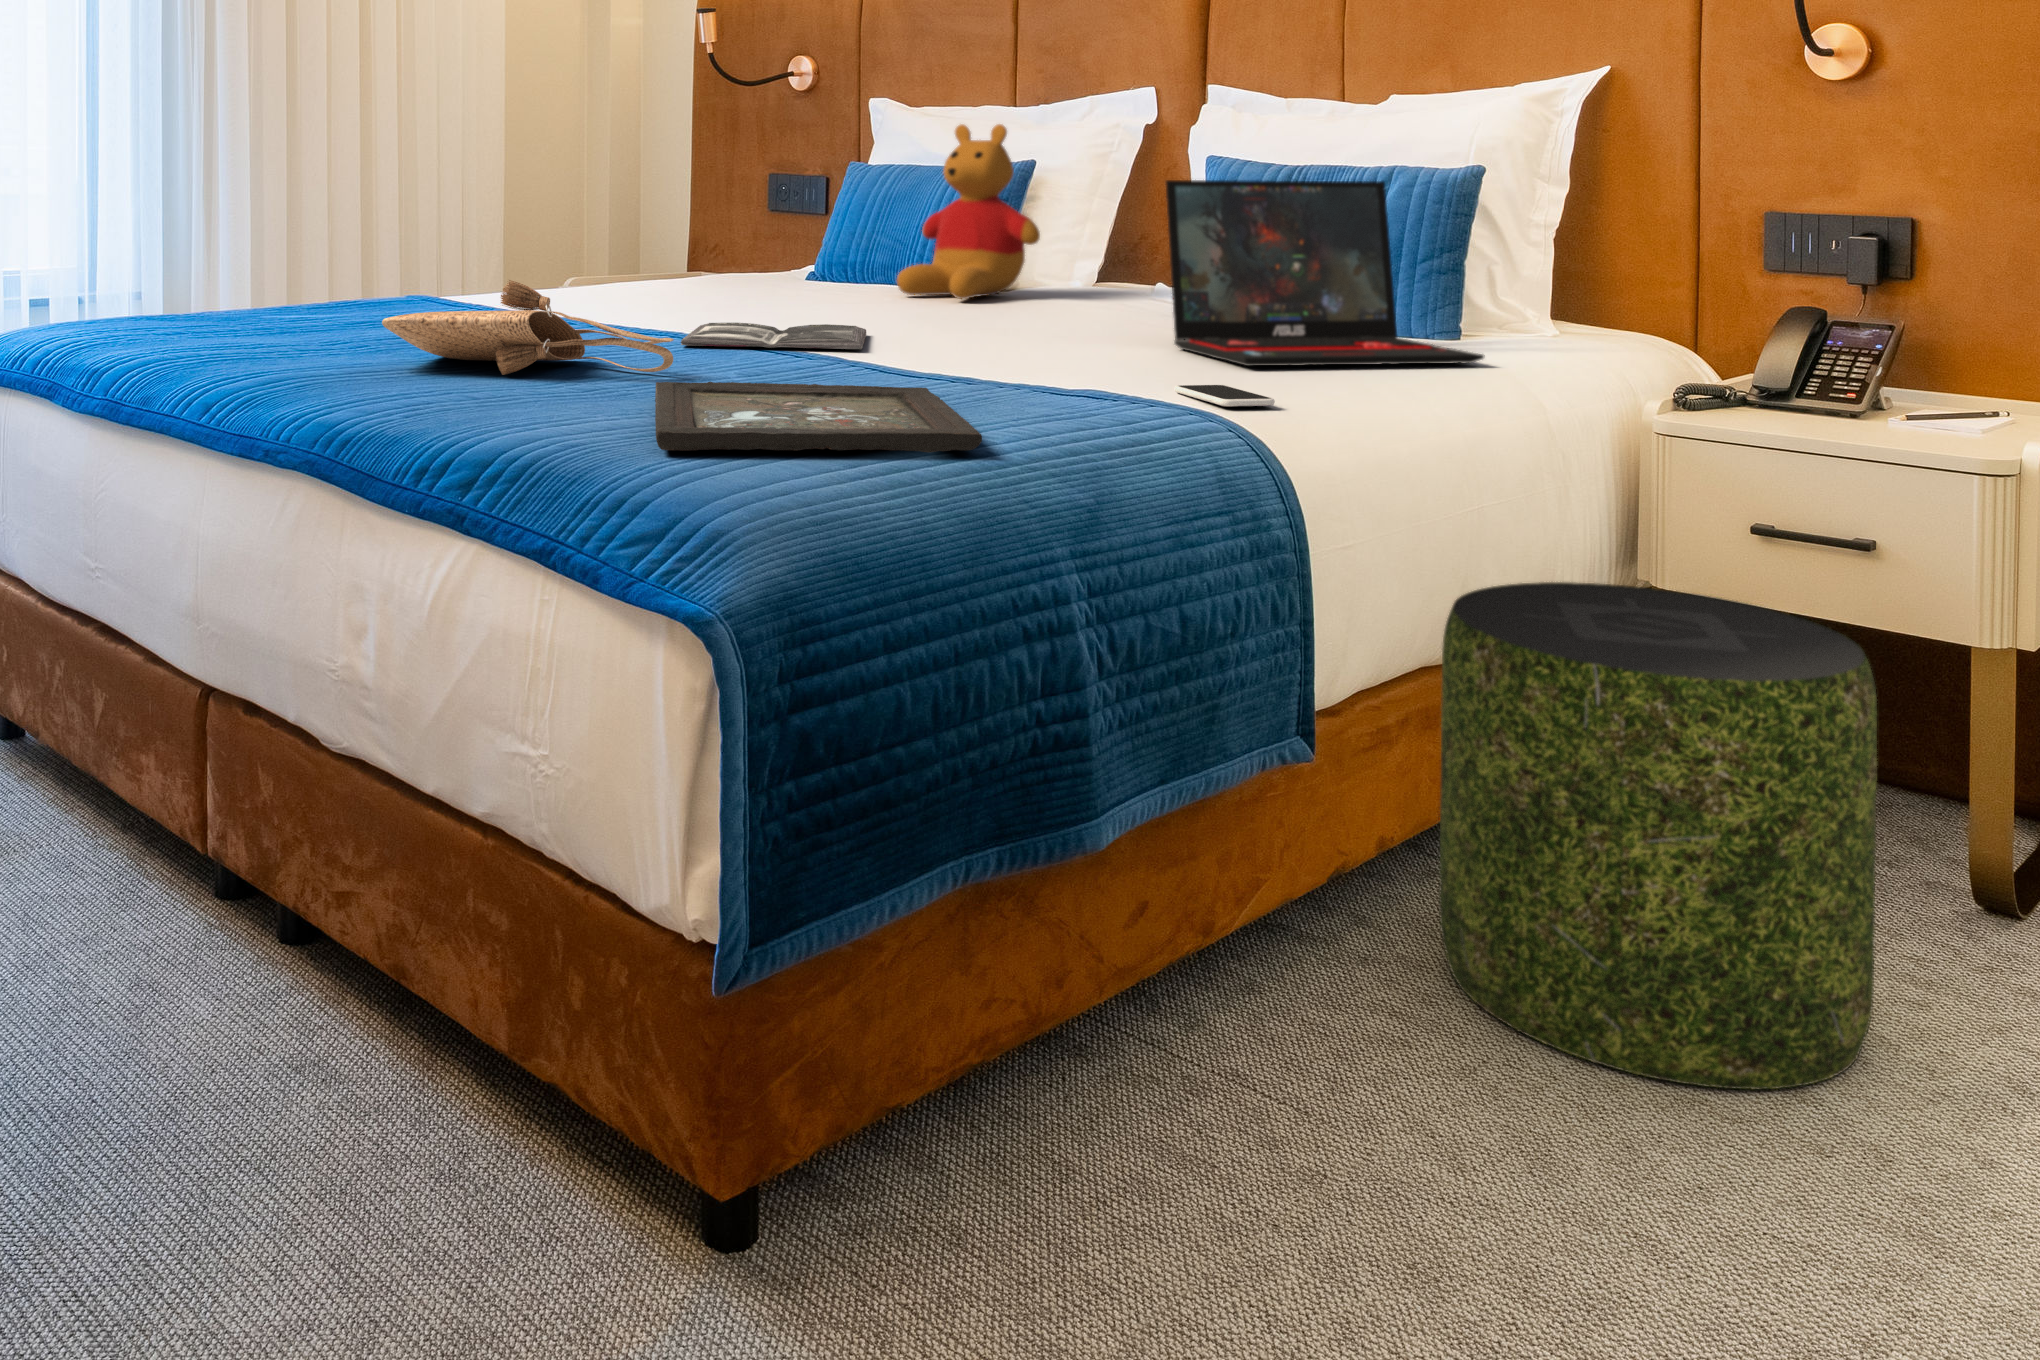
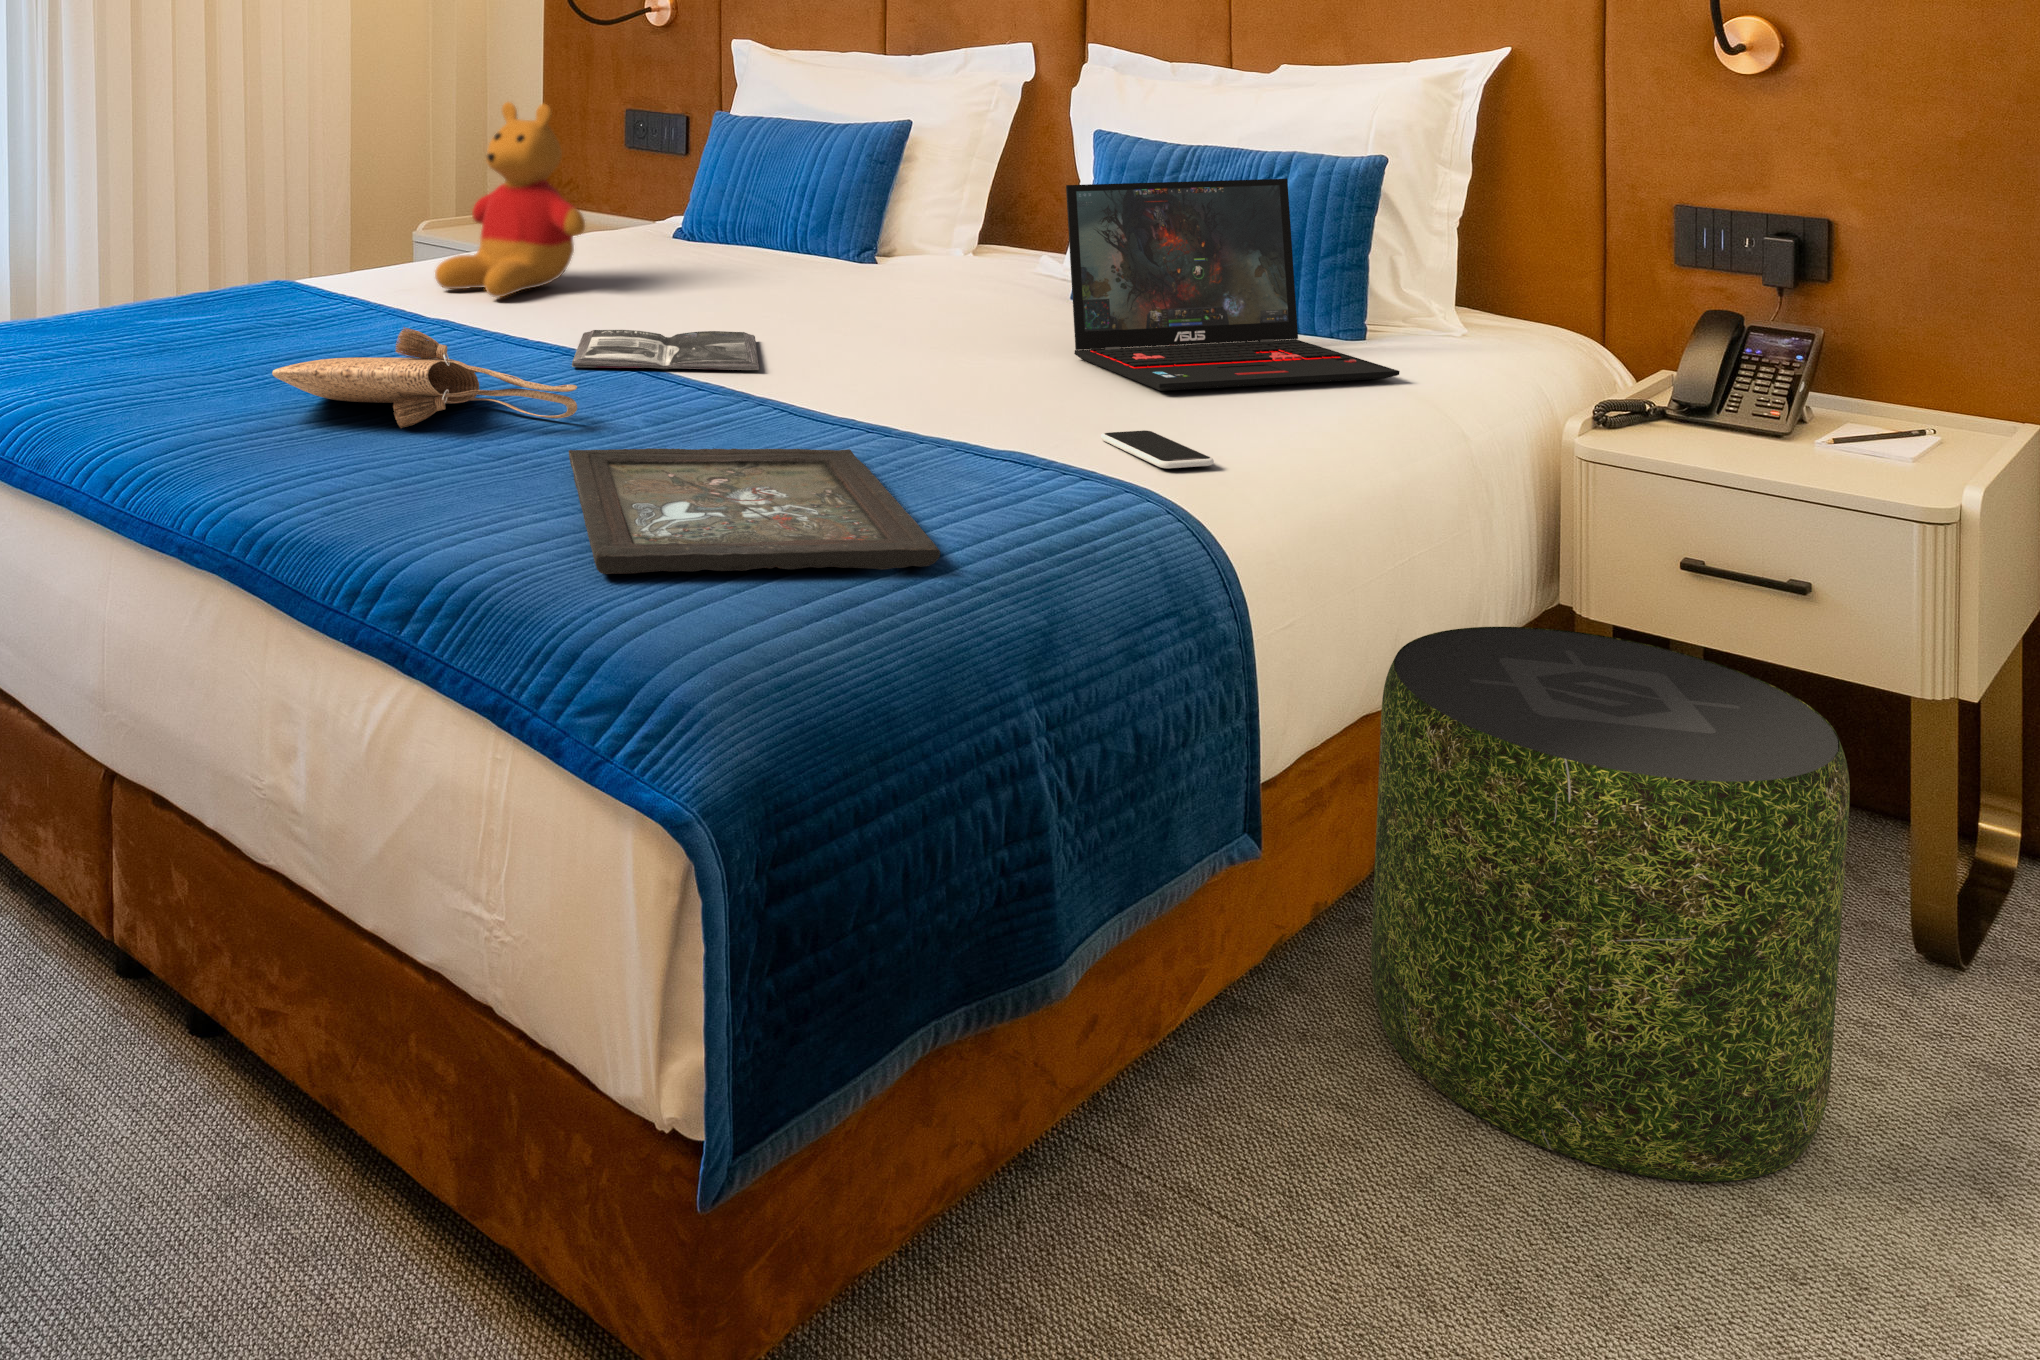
stuffed bear: present [897,124,1040,299] -> present [435,102,585,297]

